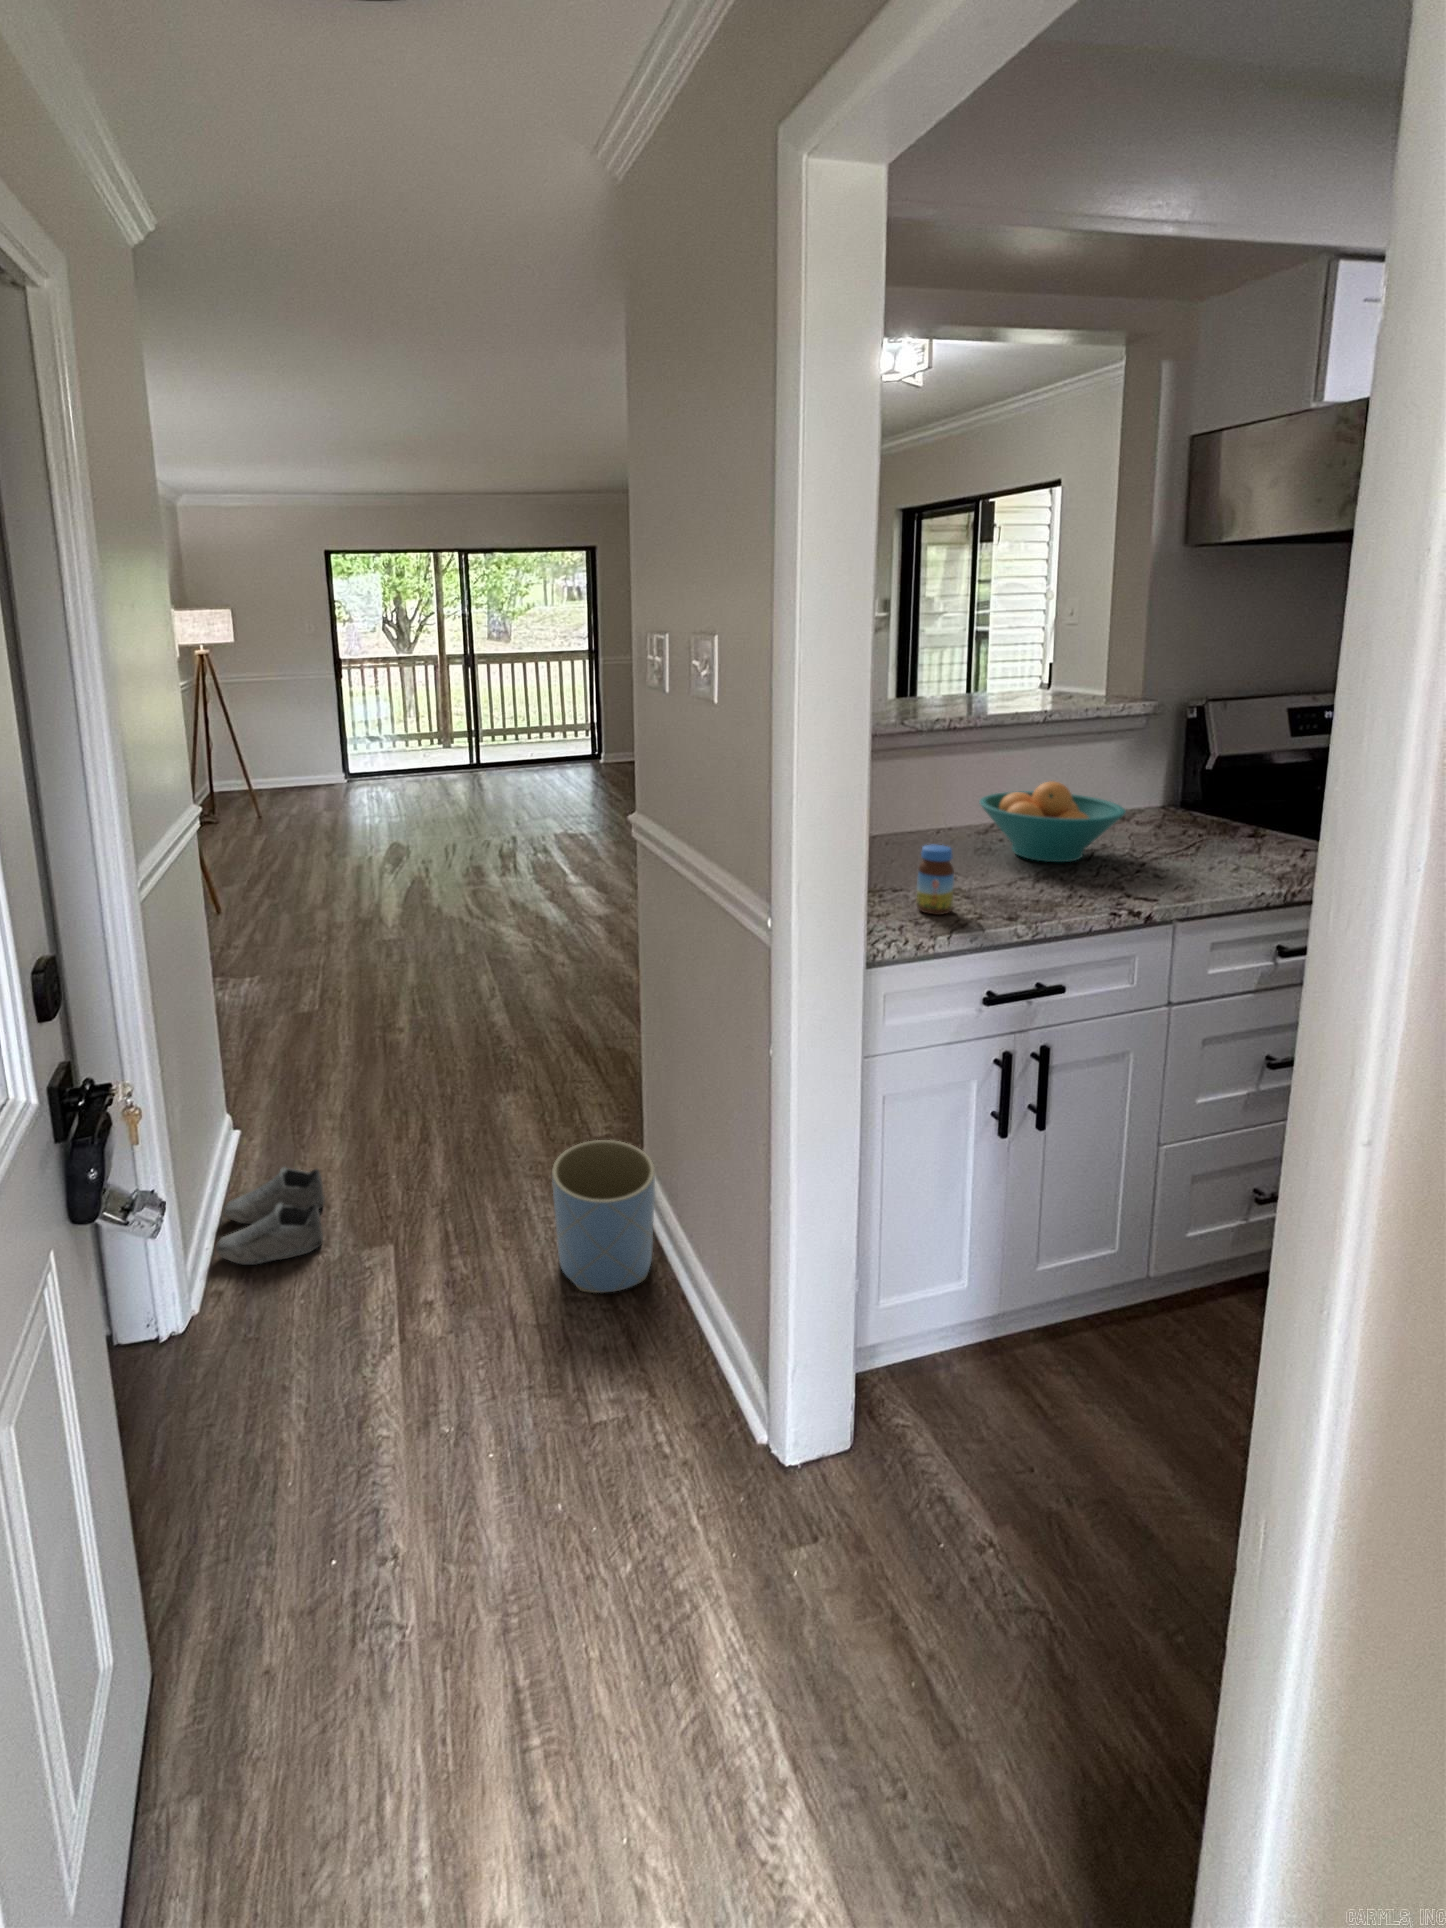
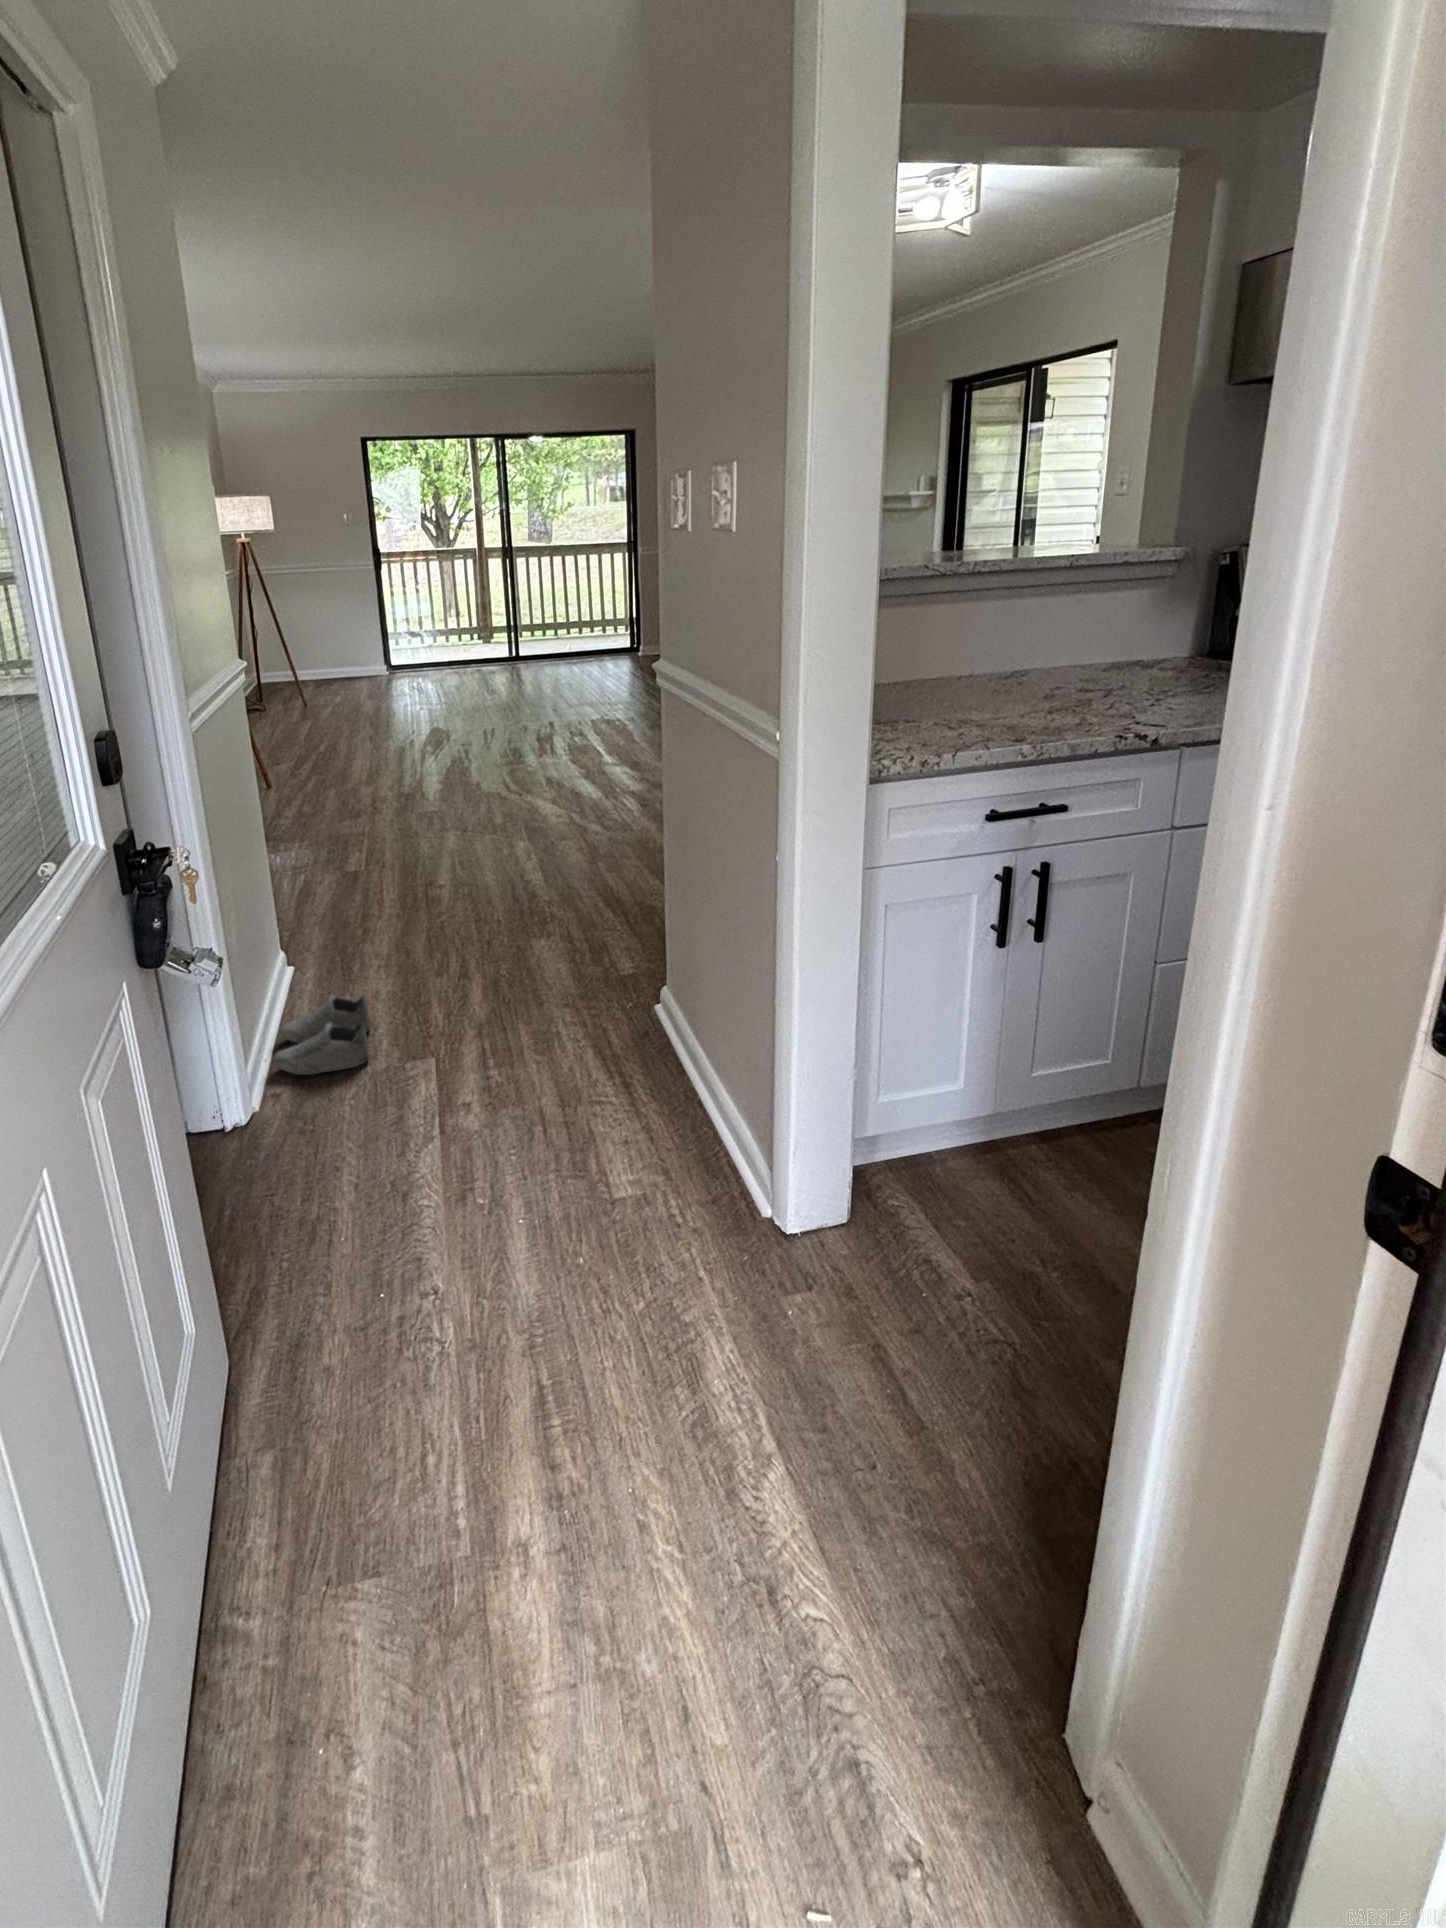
fruit bowl: present [979,782,1126,862] -> none [999,620,1145,699]
jar: present [917,845,954,915] -> none [927,672,964,739]
planter: present [552,1140,655,1293] -> none [579,969,675,1100]

